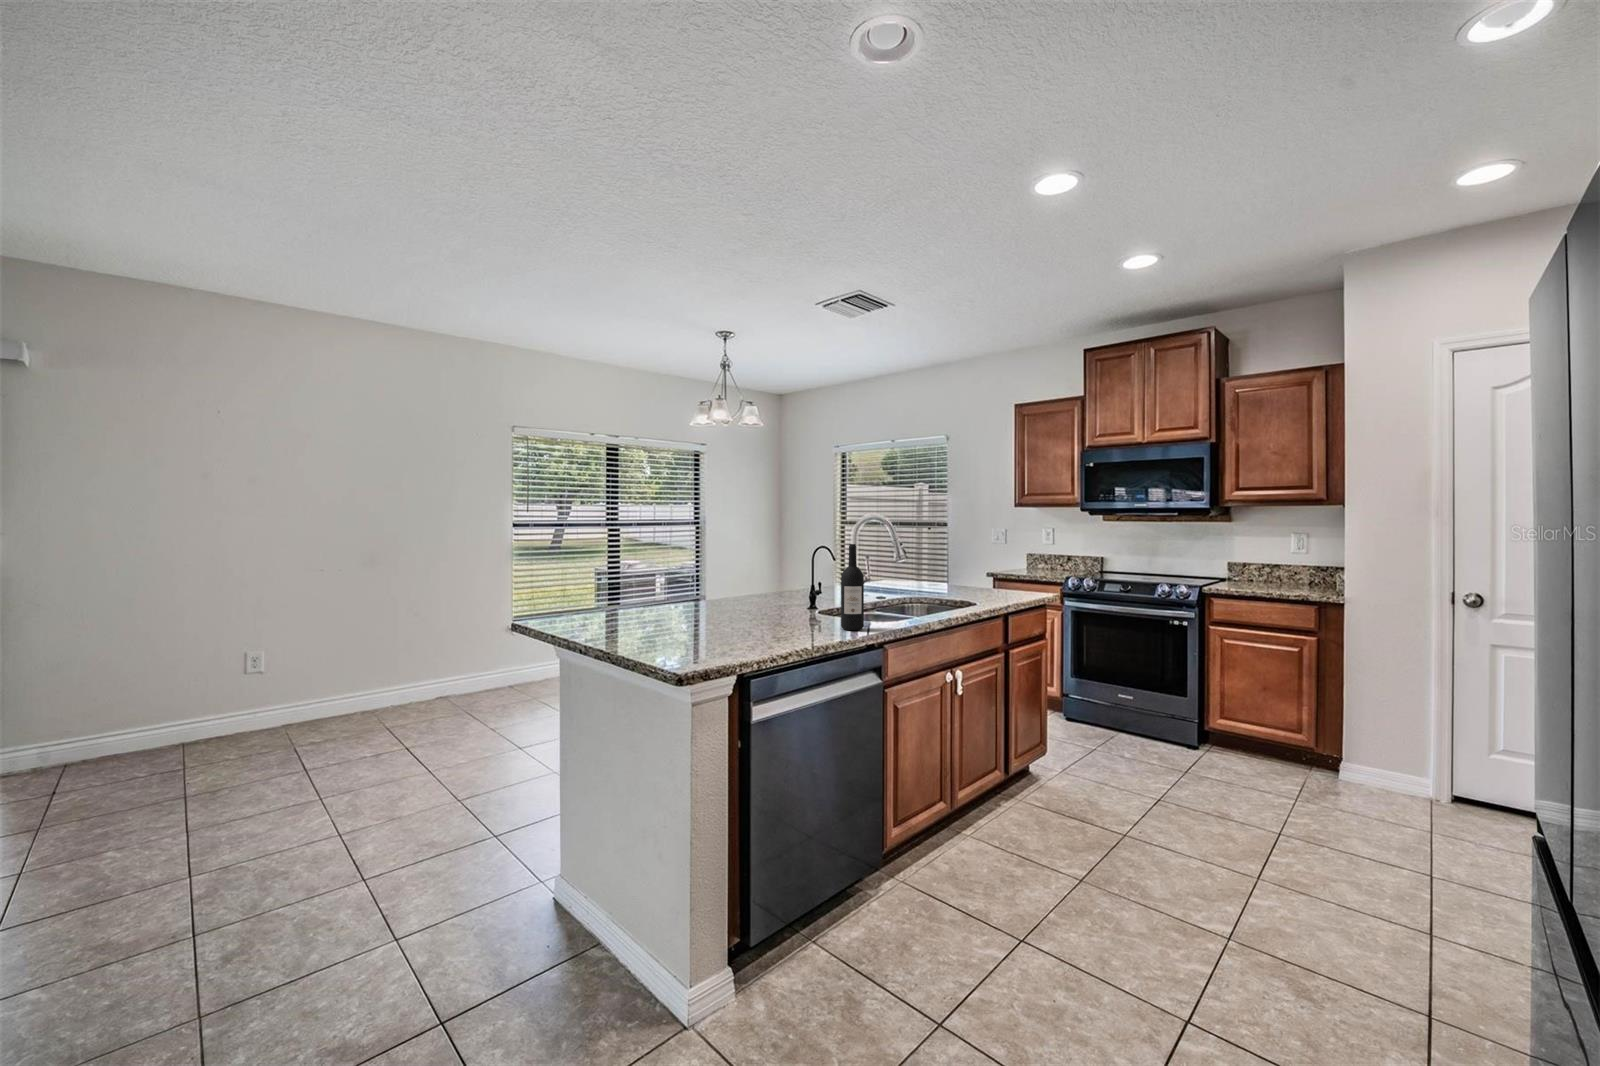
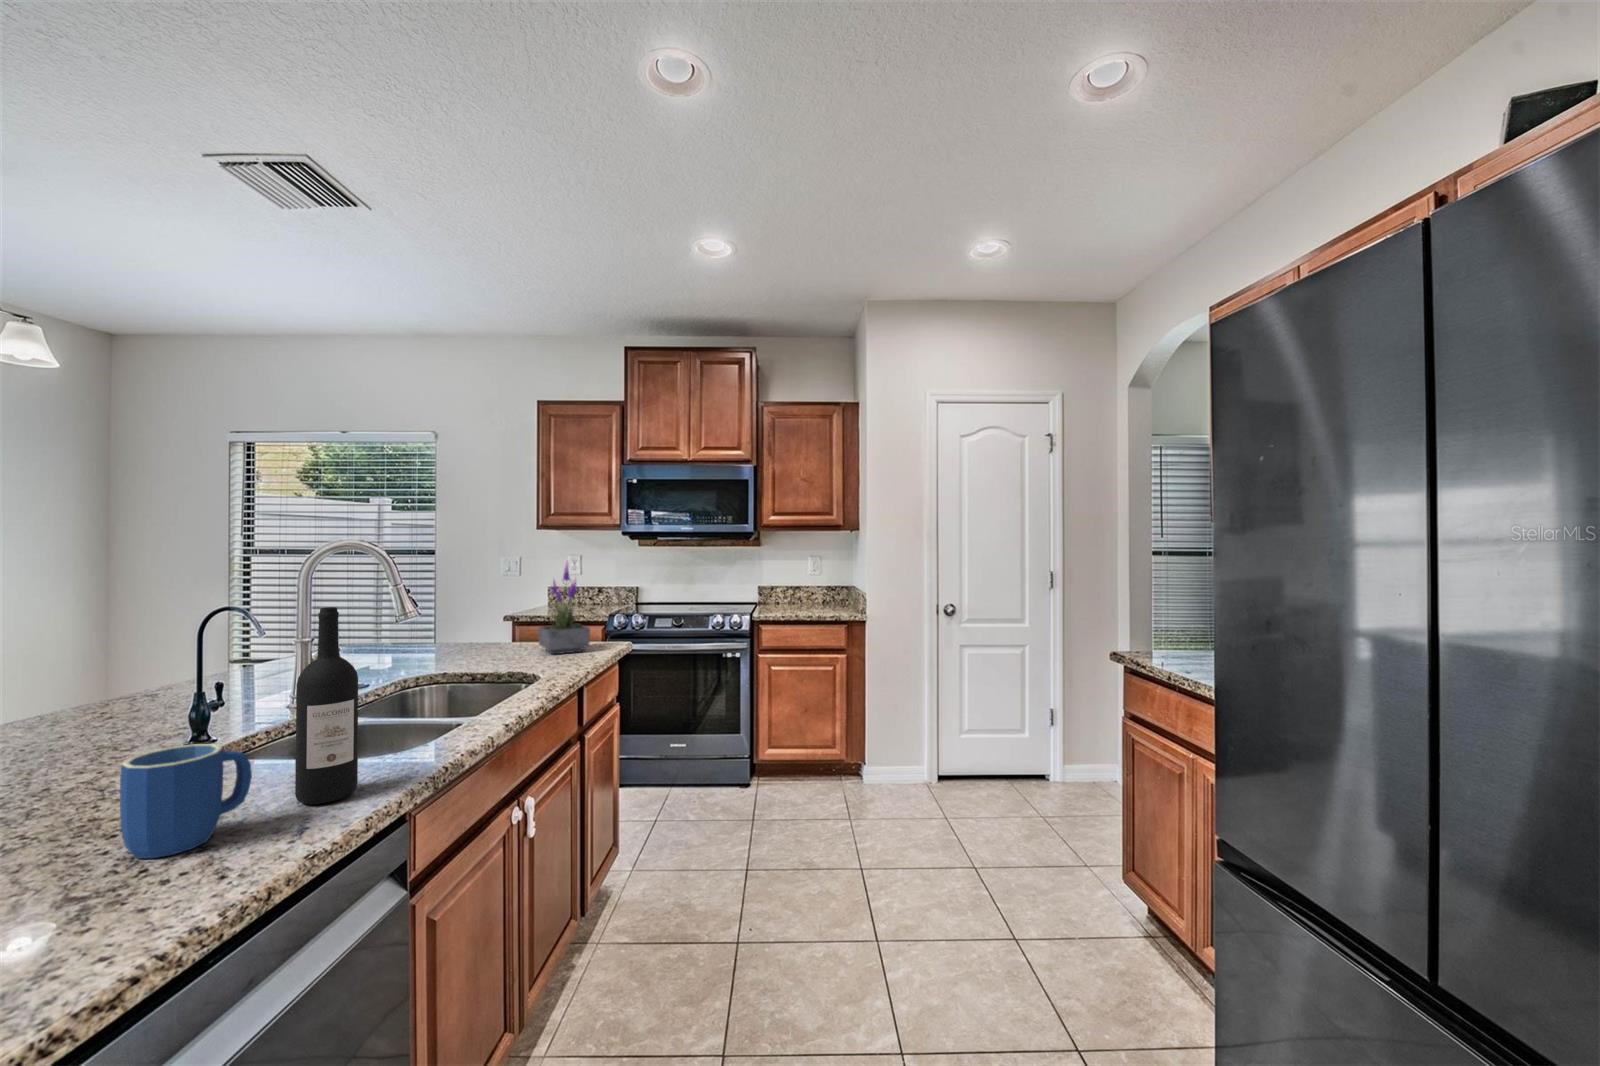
potted plant: none [994,529,1028,598] -> present [539,562,590,654]
mug: none [788,595,826,633] -> present [120,744,252,858]

